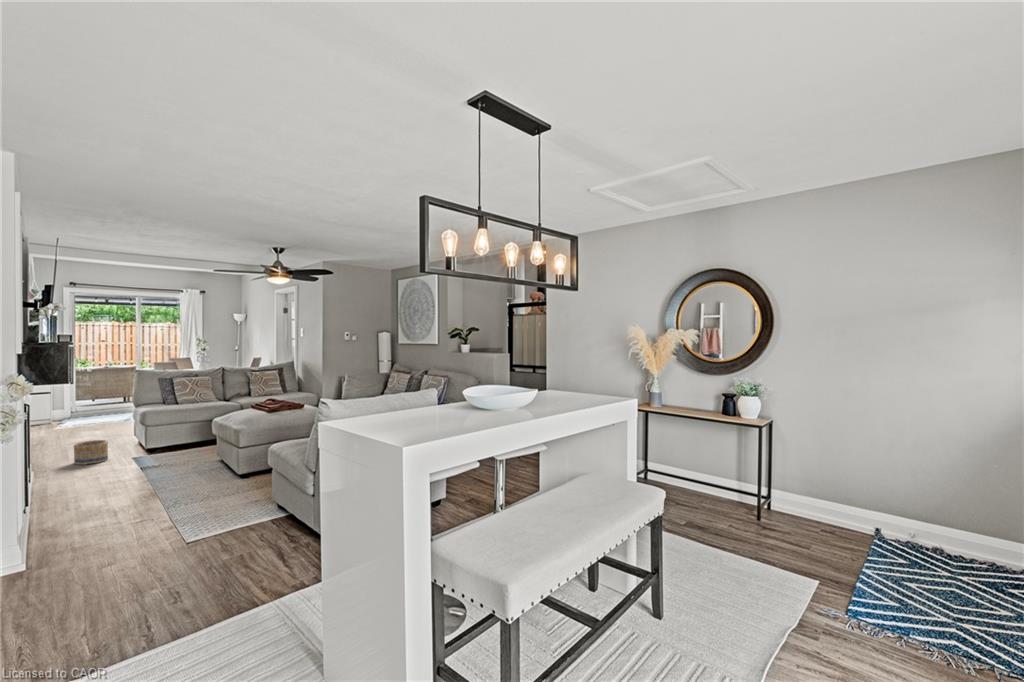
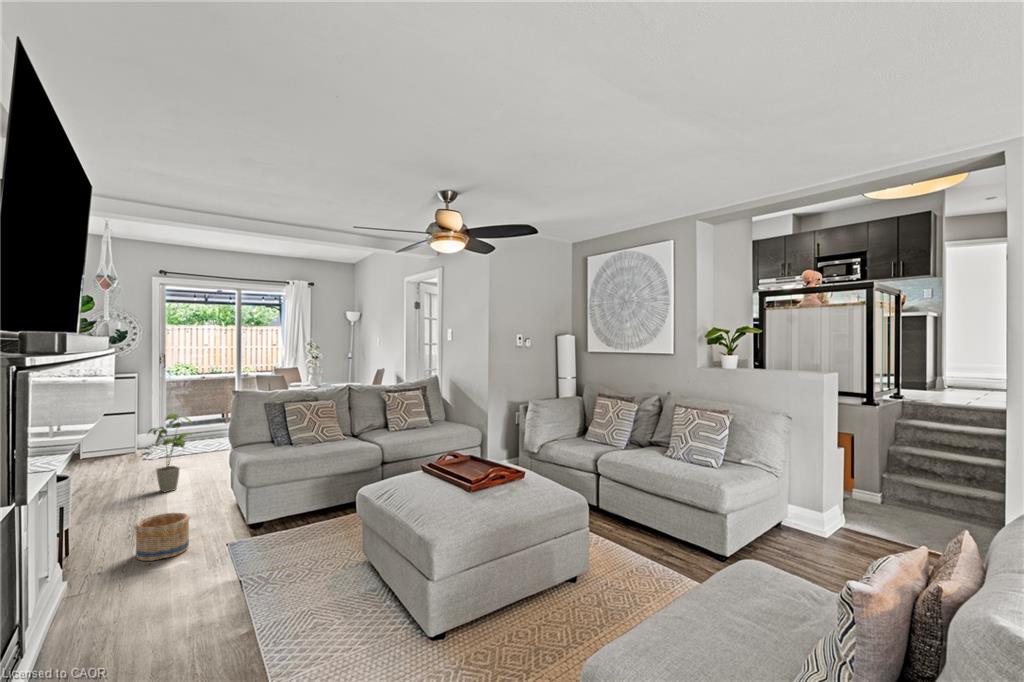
house plant: none [71,386,105,439] -> present [148,414,192,492]

